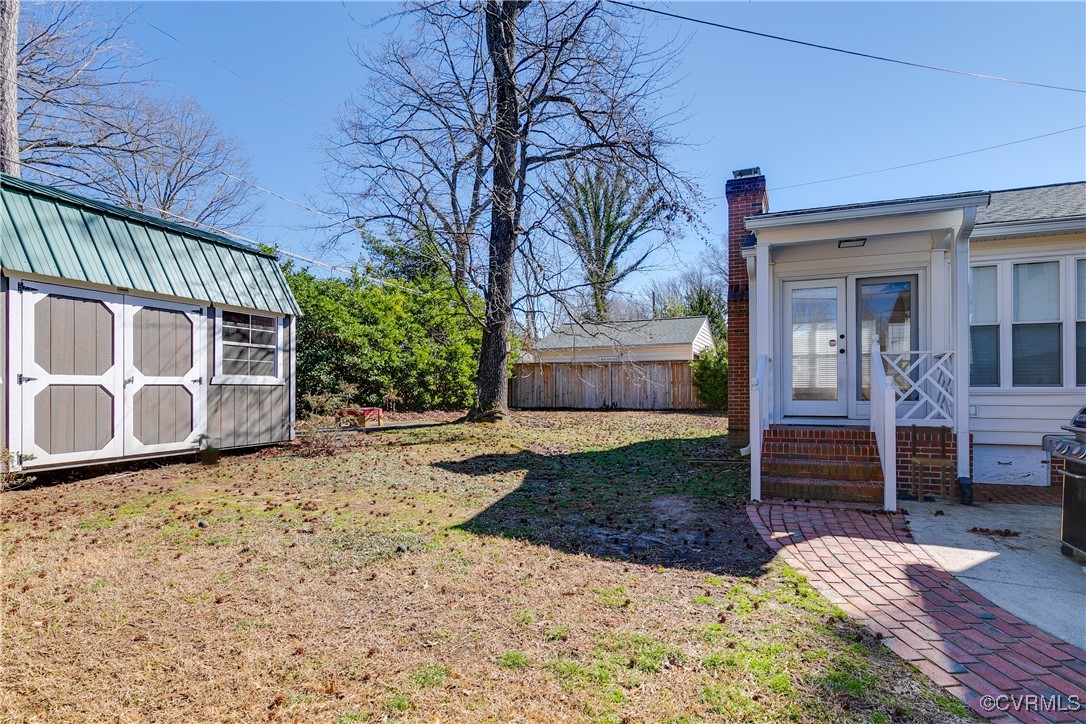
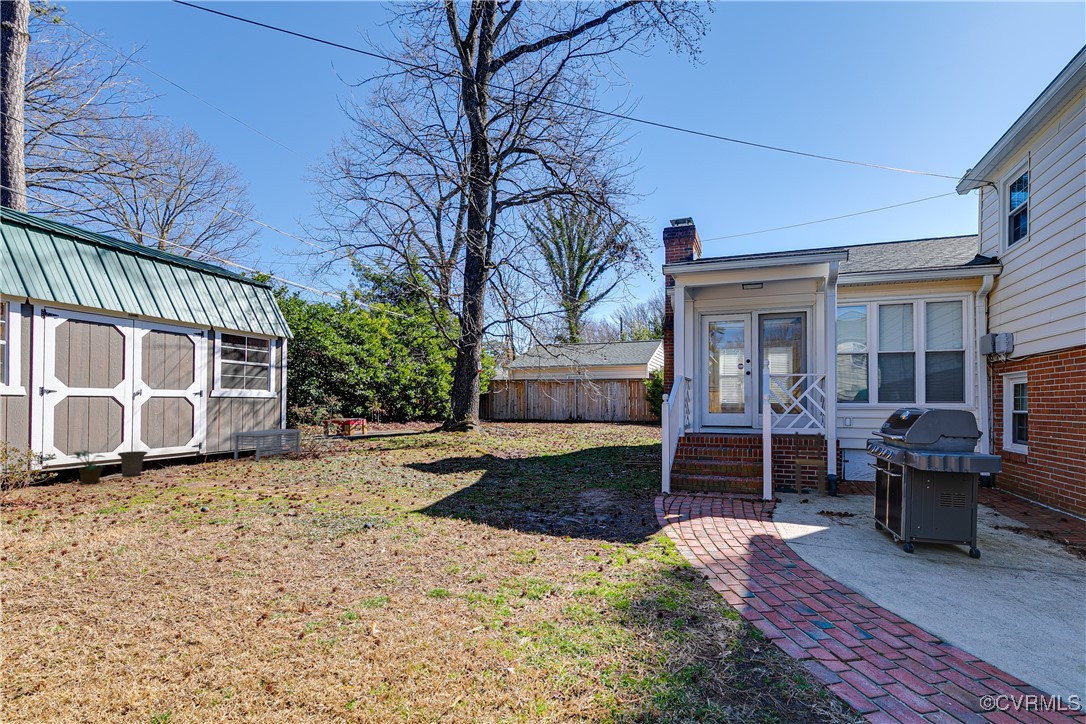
storage bench: none [236,421,314,458] -> present [232,429,302,461]
potted plant: present [190,434,221,465] -> present [68,451,104,484]
basket: none [104,449,139,479] -> present [118,451,148,476]

